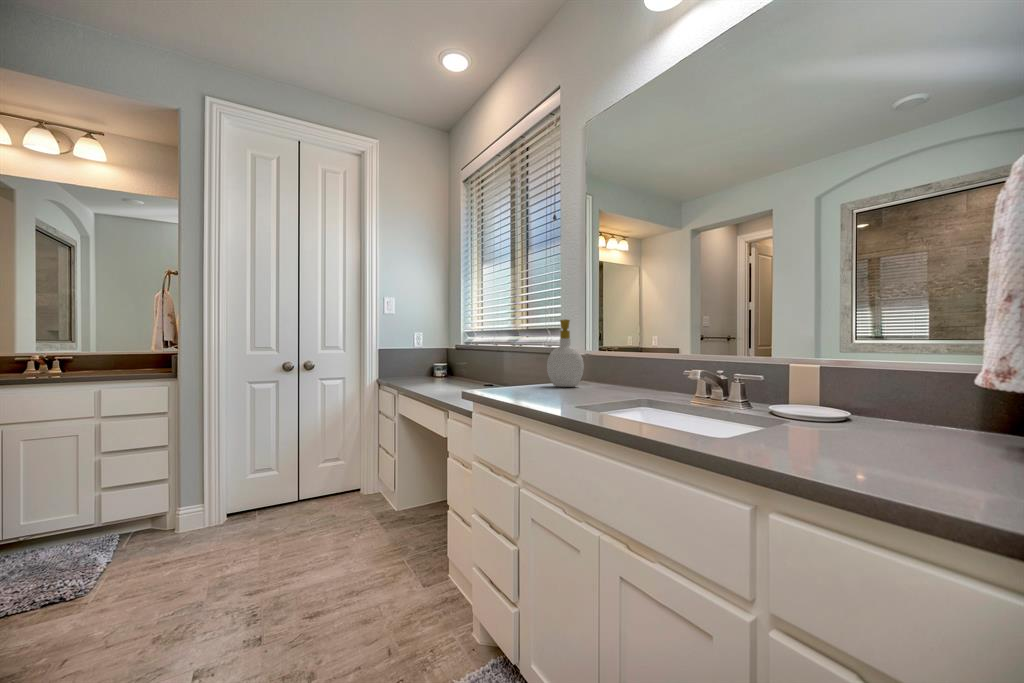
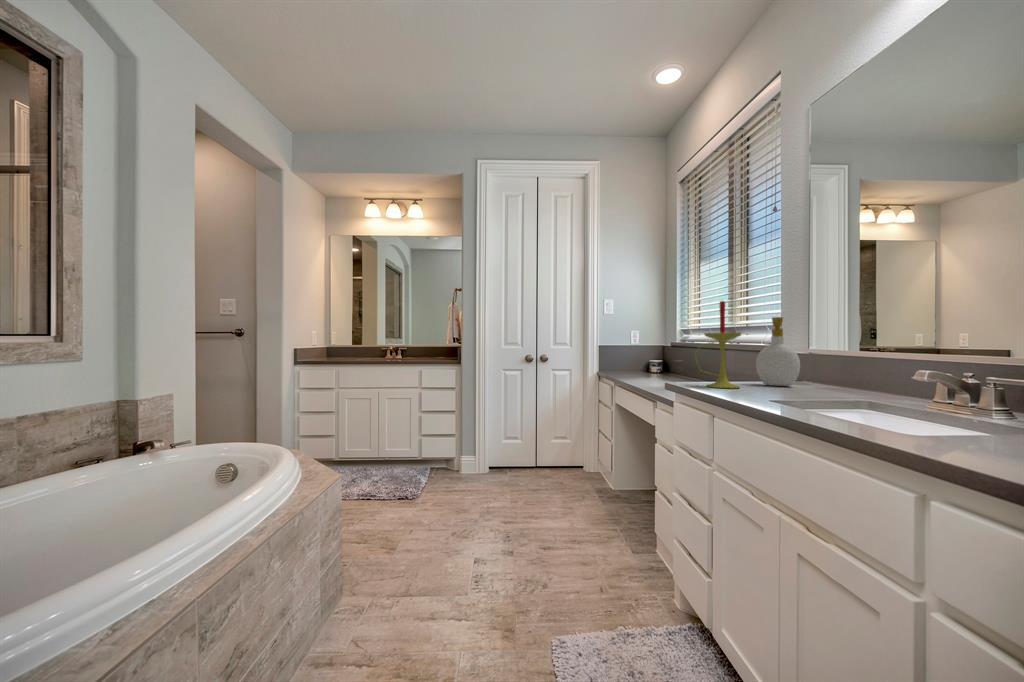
candle: none [495,298,540,394] -> present [695,301,741,388]

